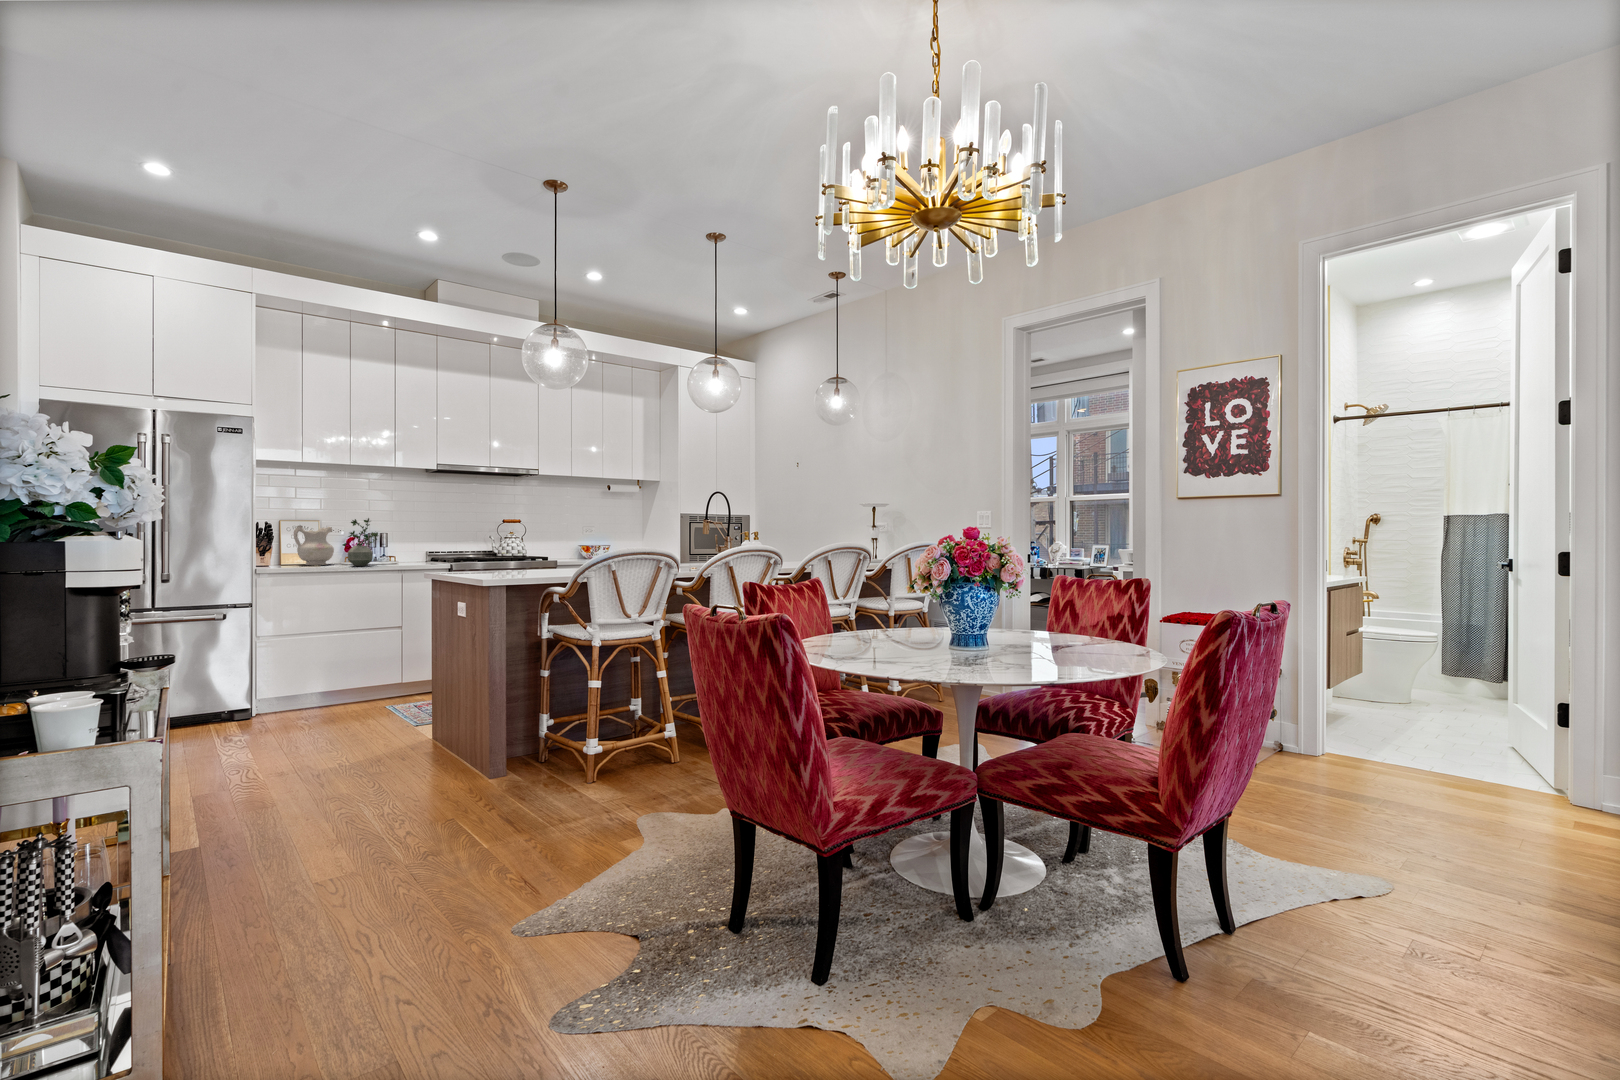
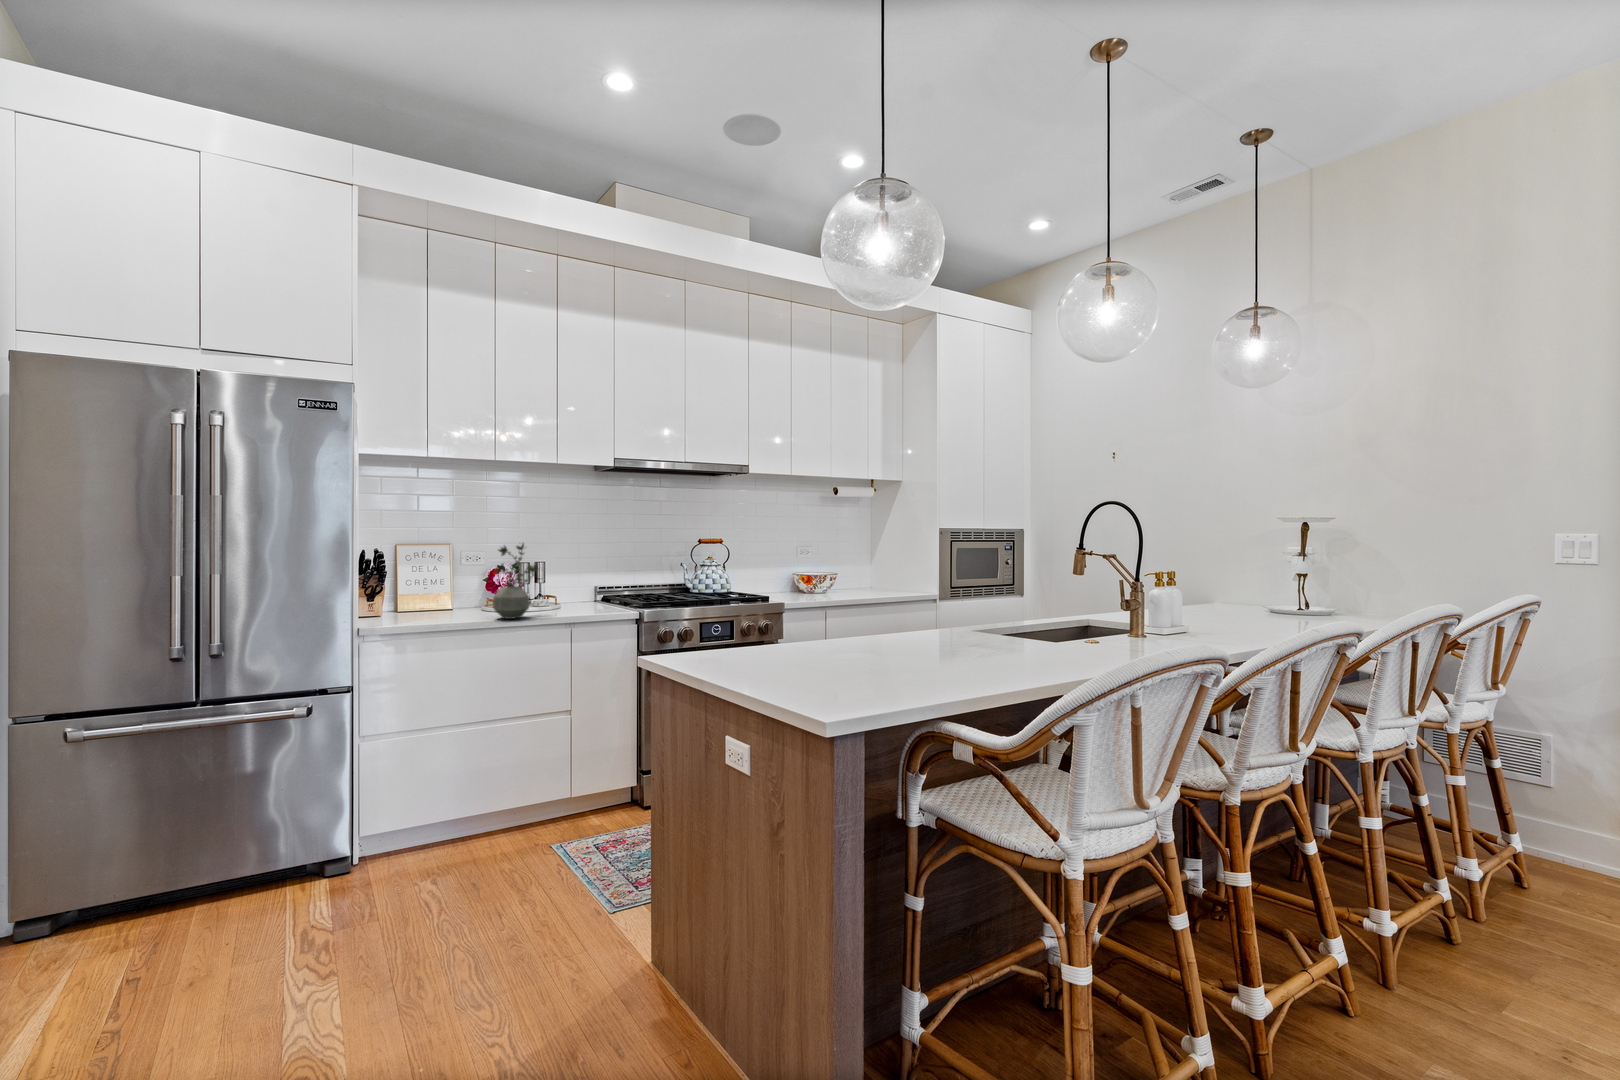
ceramic pitcher: present [294,526,334,565] -> none [415,554,472,616]

